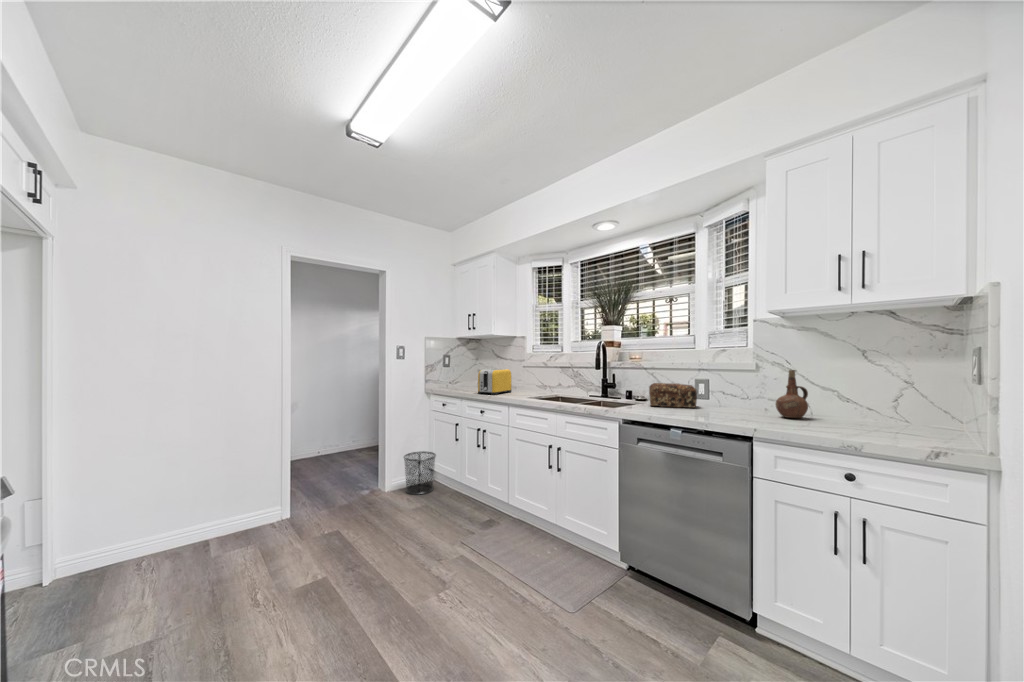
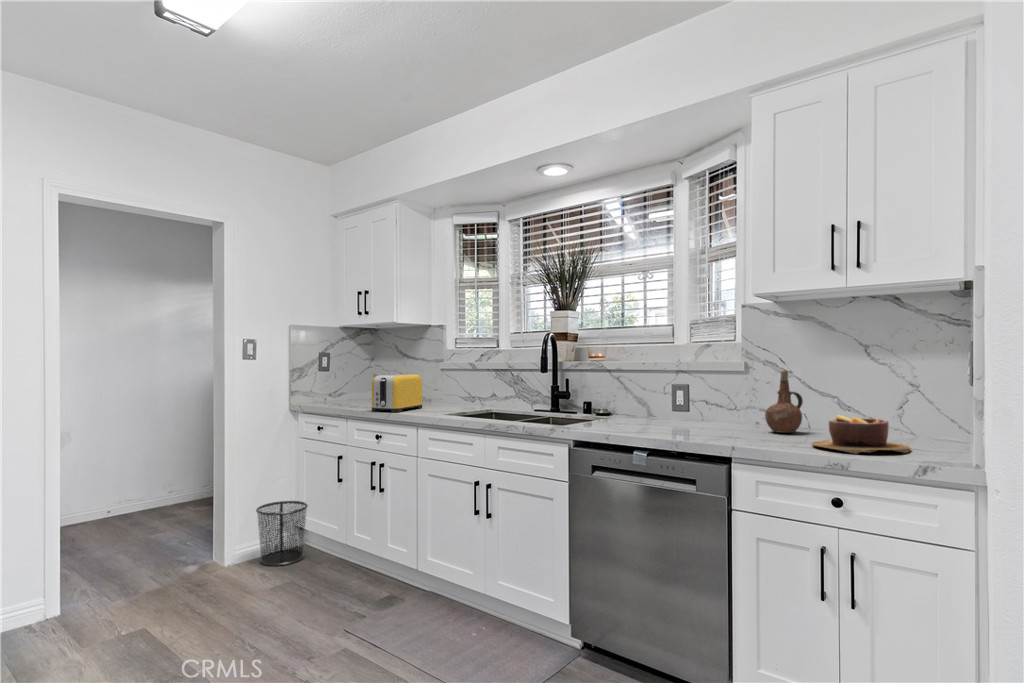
bread loaf: present [649,383,697,408] -> none [612,391,672,423]
bowl: none [822,406,919,440] -> present [812,415,911,454]

